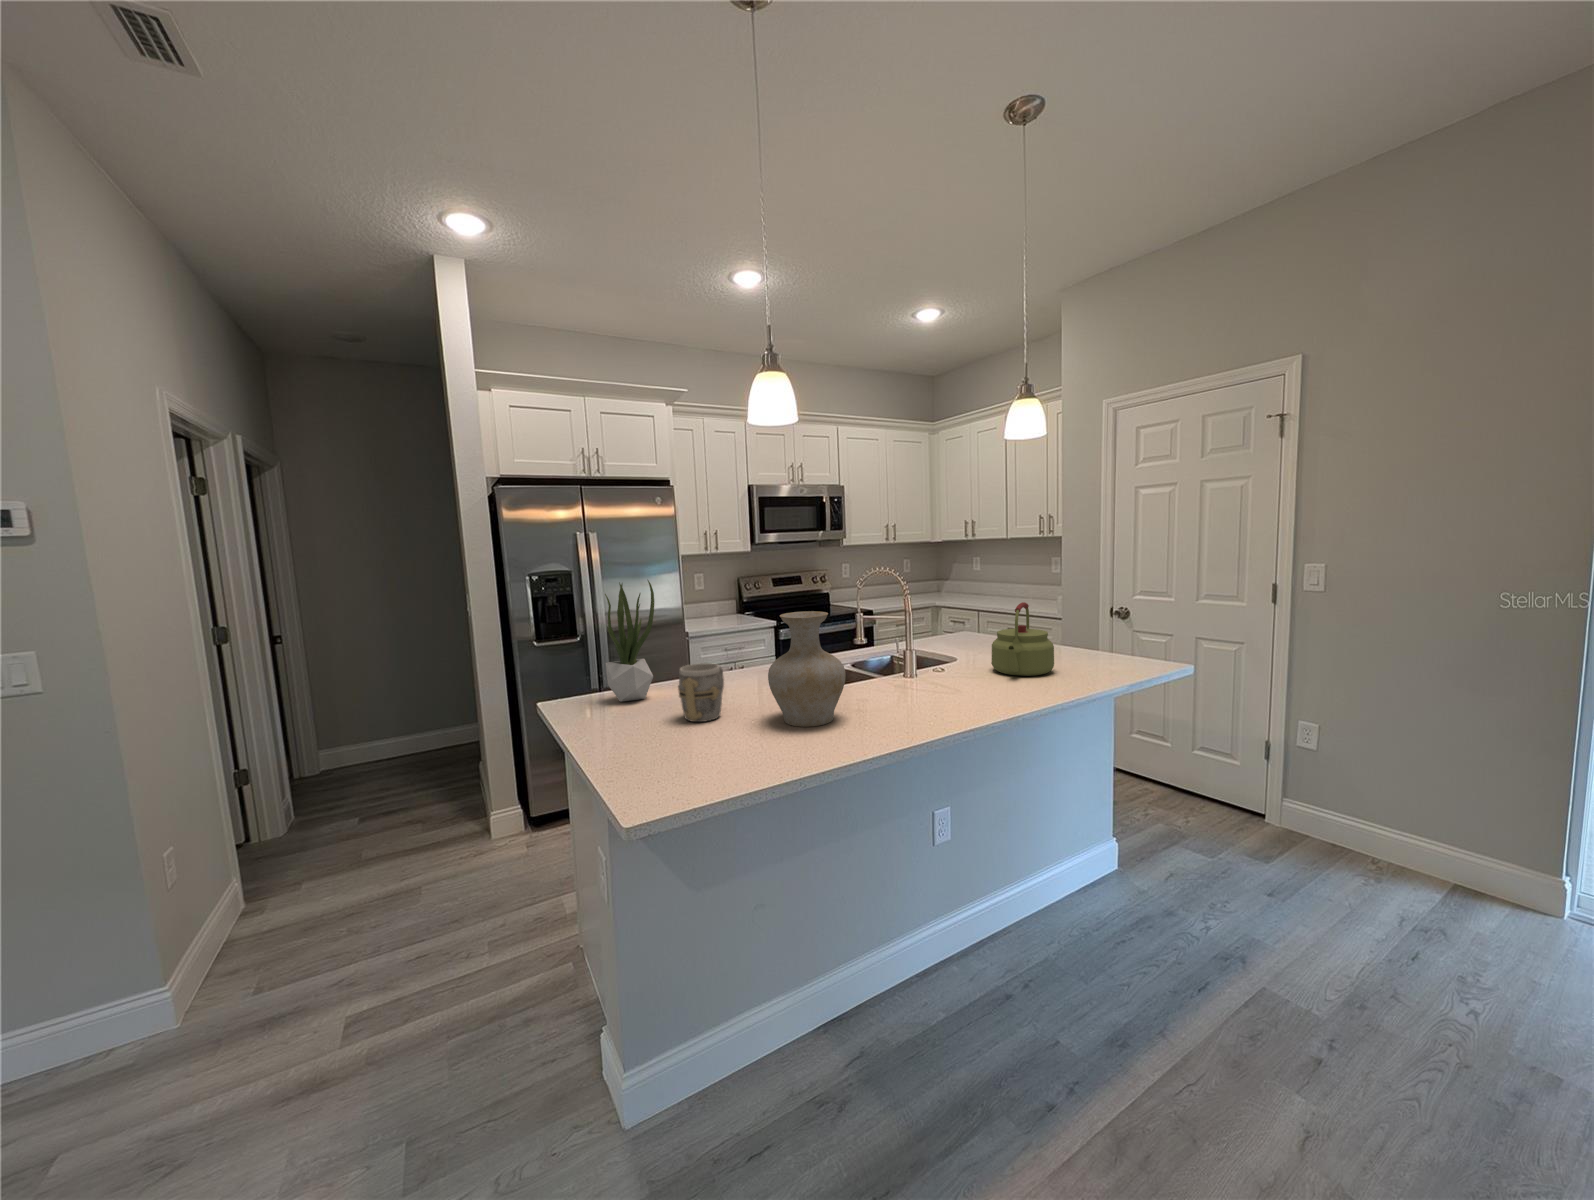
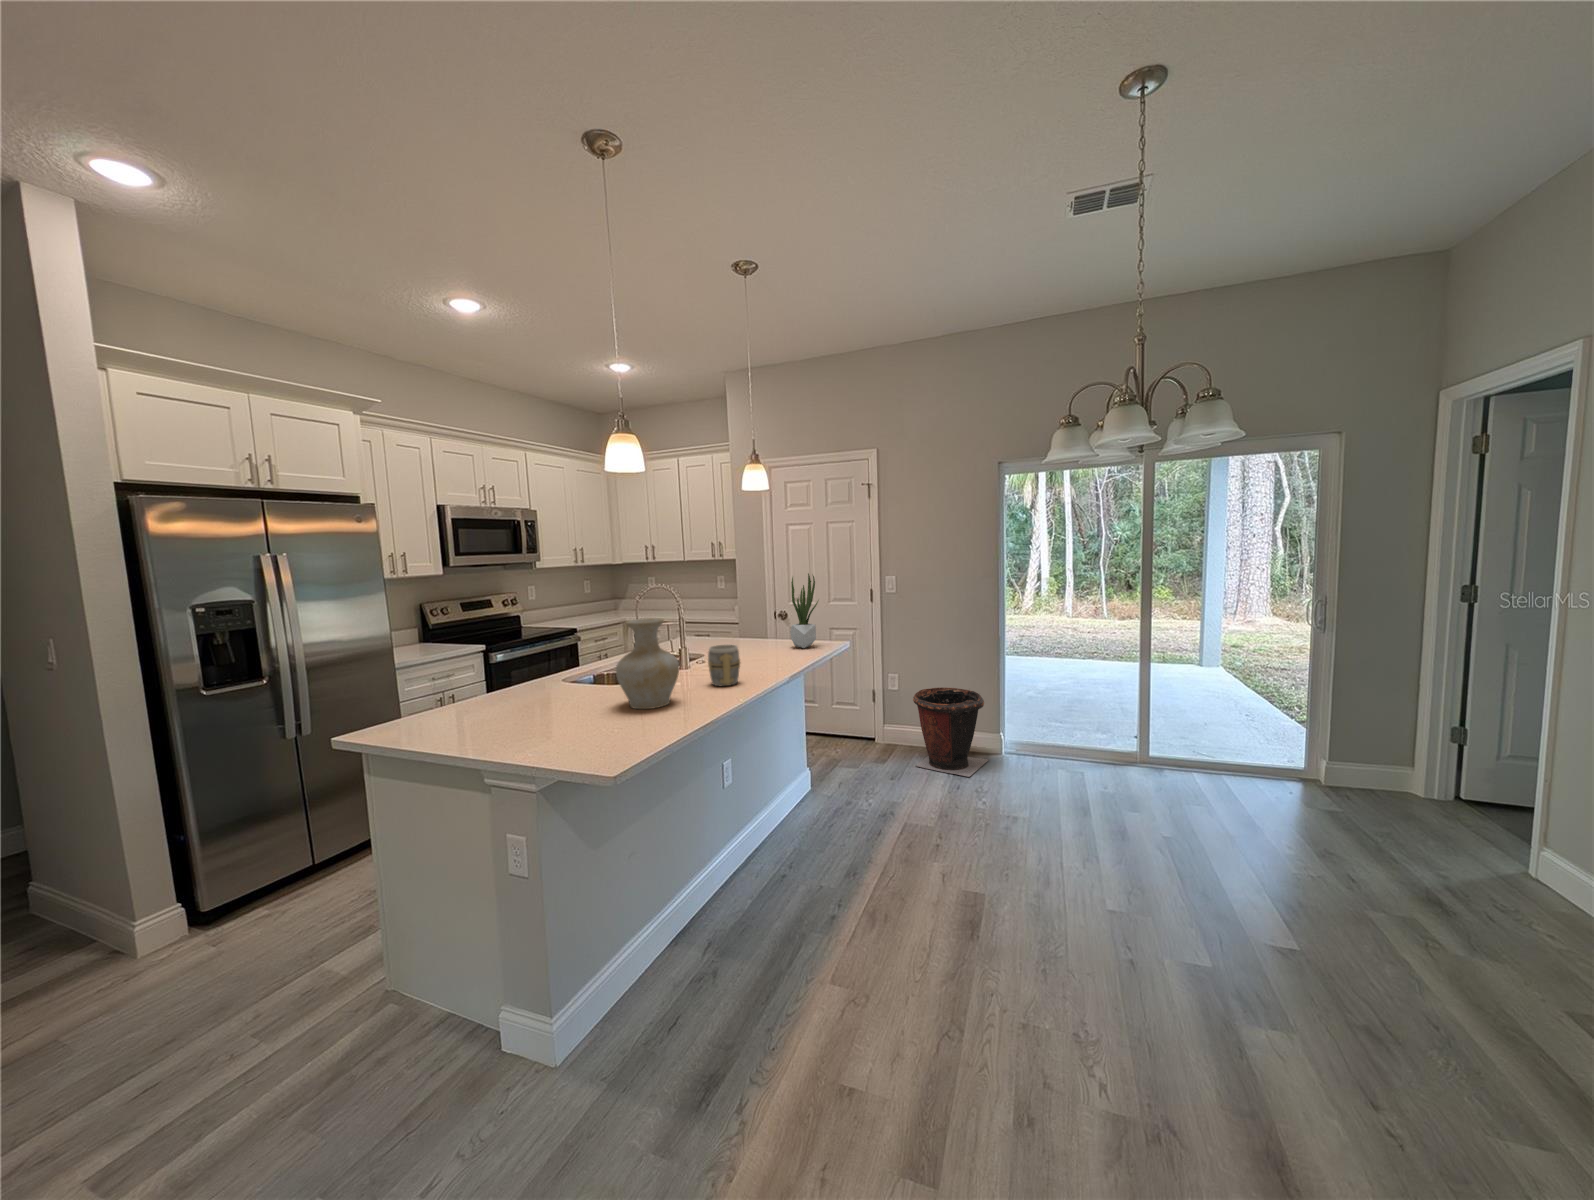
potted plant: present [605,580,654,702] -> present [790,573,818,648]
kettle: present [992,602,1054,676] -> none [737,606,780,659]
mug: present [678,663,724,722] -> present [708,644,740,686]
trash can: none [1329,760,1519,941] -> present [913,688,988,777]

